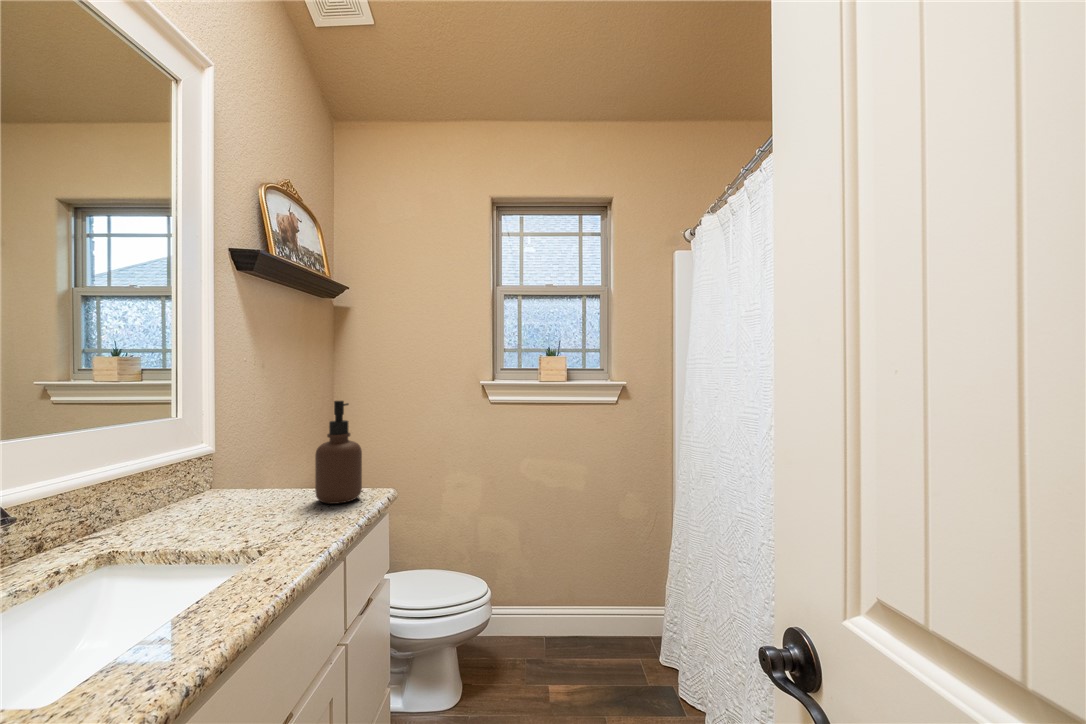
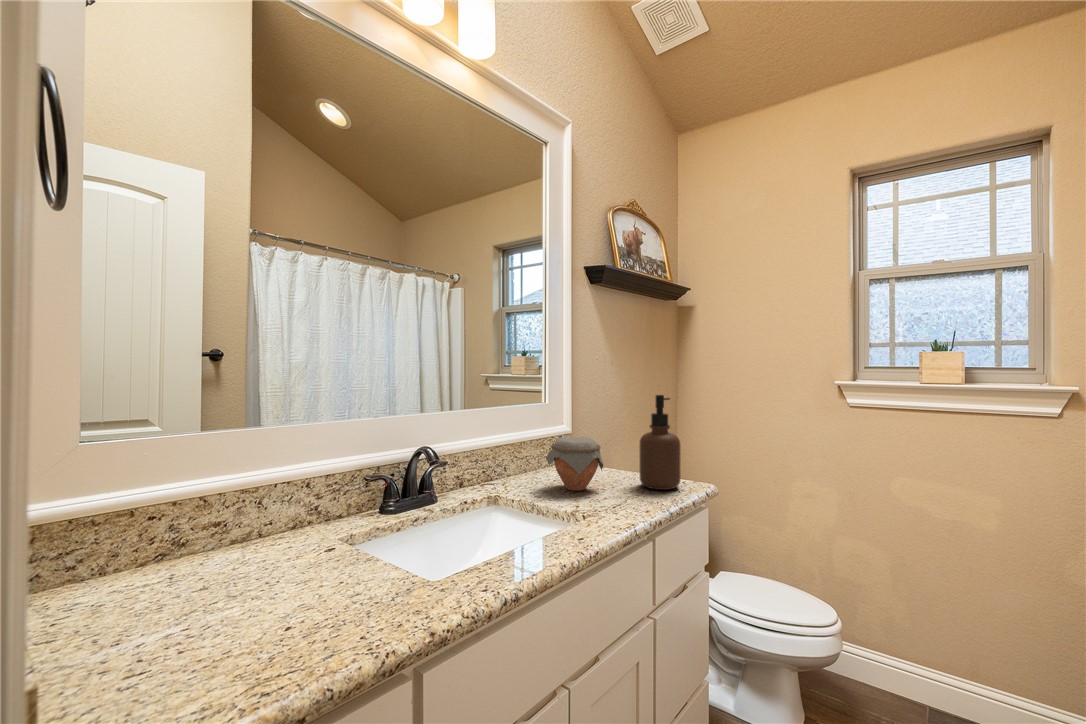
jar: none [189,456,273,523] -> present [546,437,603,491]

